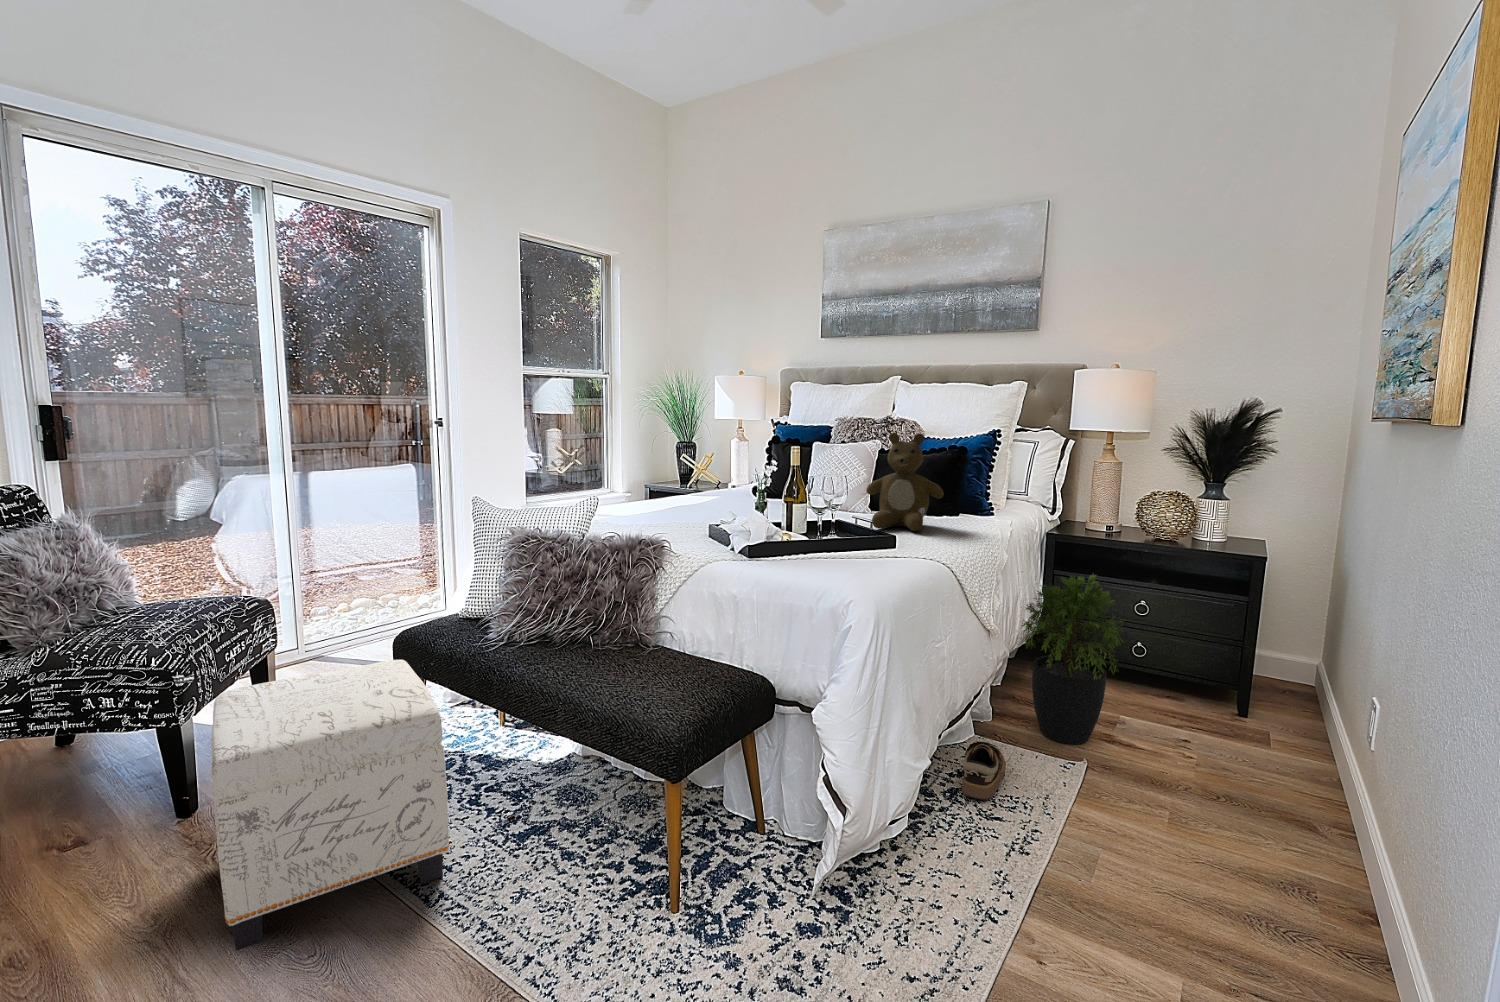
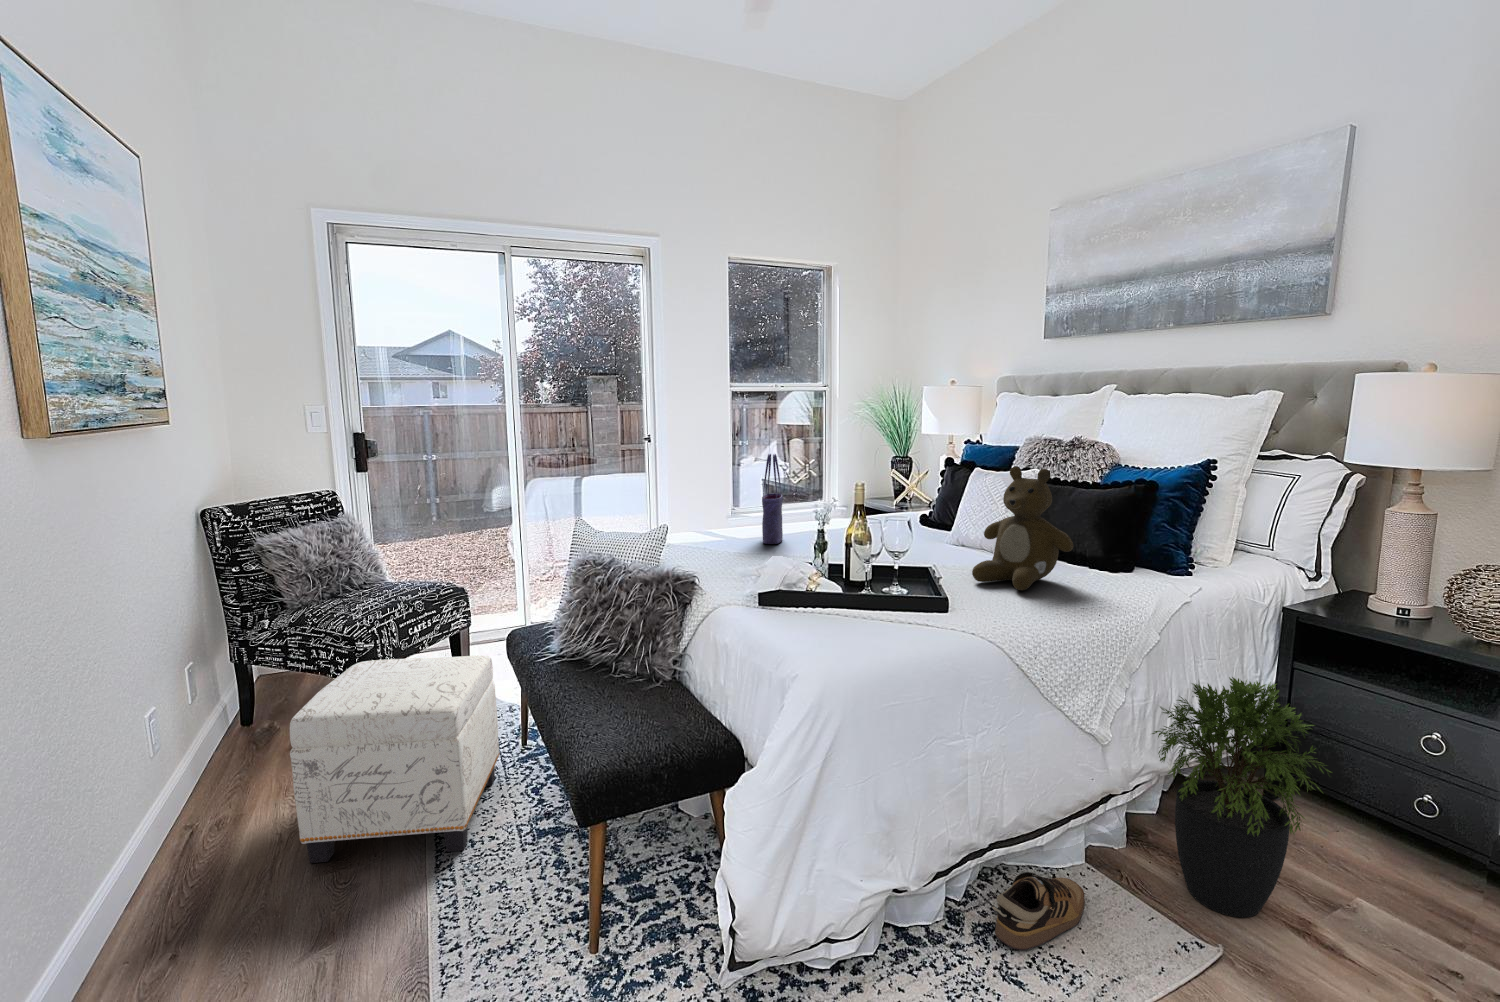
tote bag: none [643,428,665,517] -> present [762,453,783,544]

